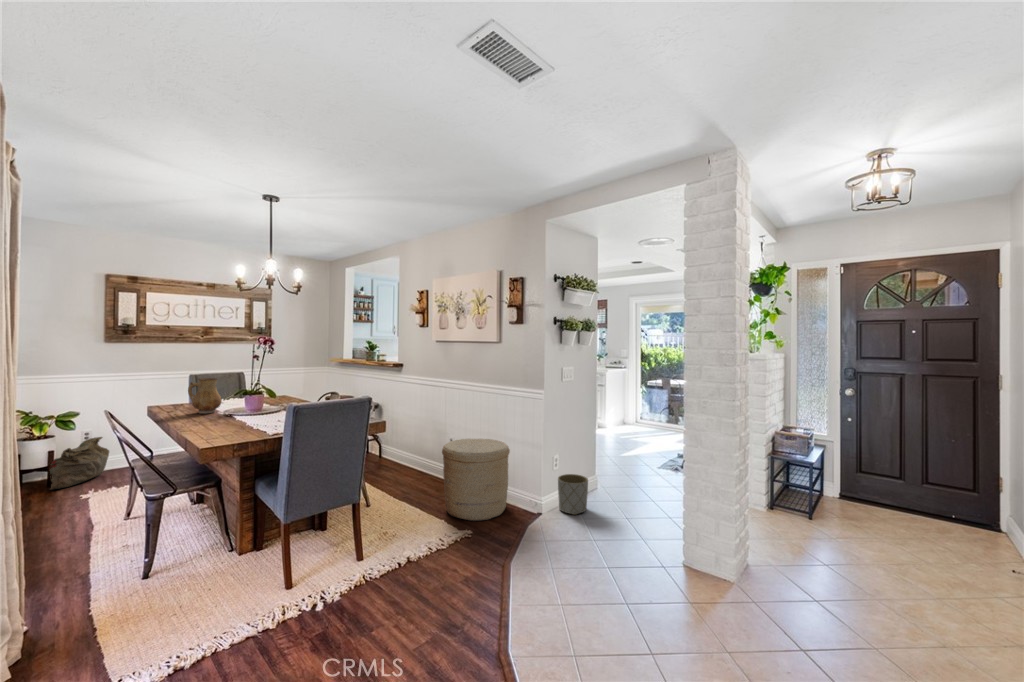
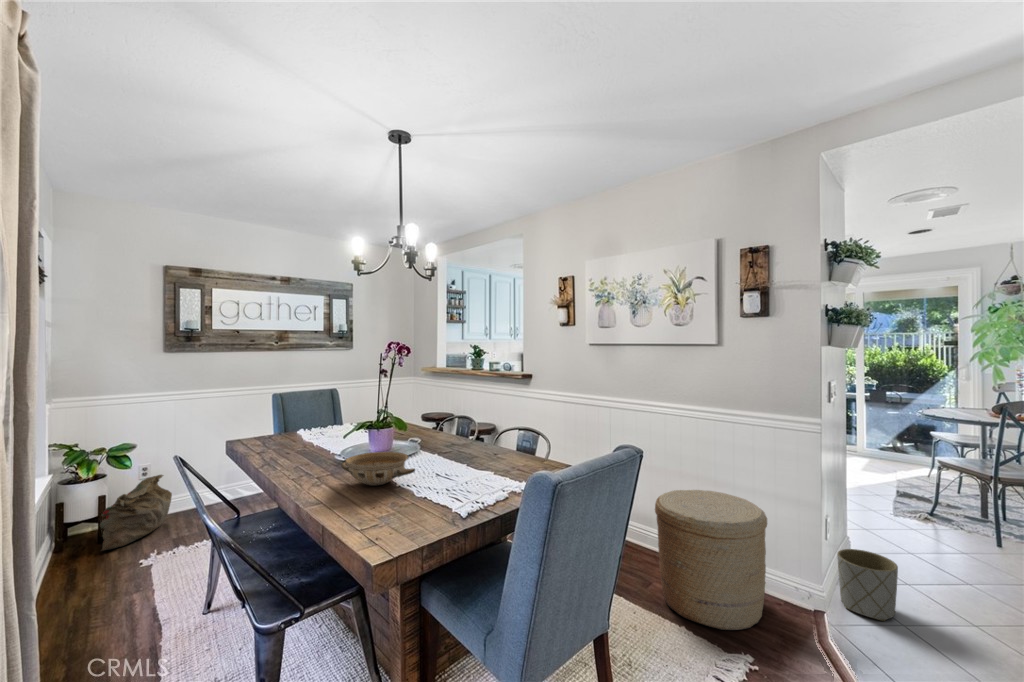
ceramic pitcher: present [188,378,222,413] -> none [287,403,331,456]
ceramic bowl: none [214,407,262,426] -> present [341,452,415,486]

